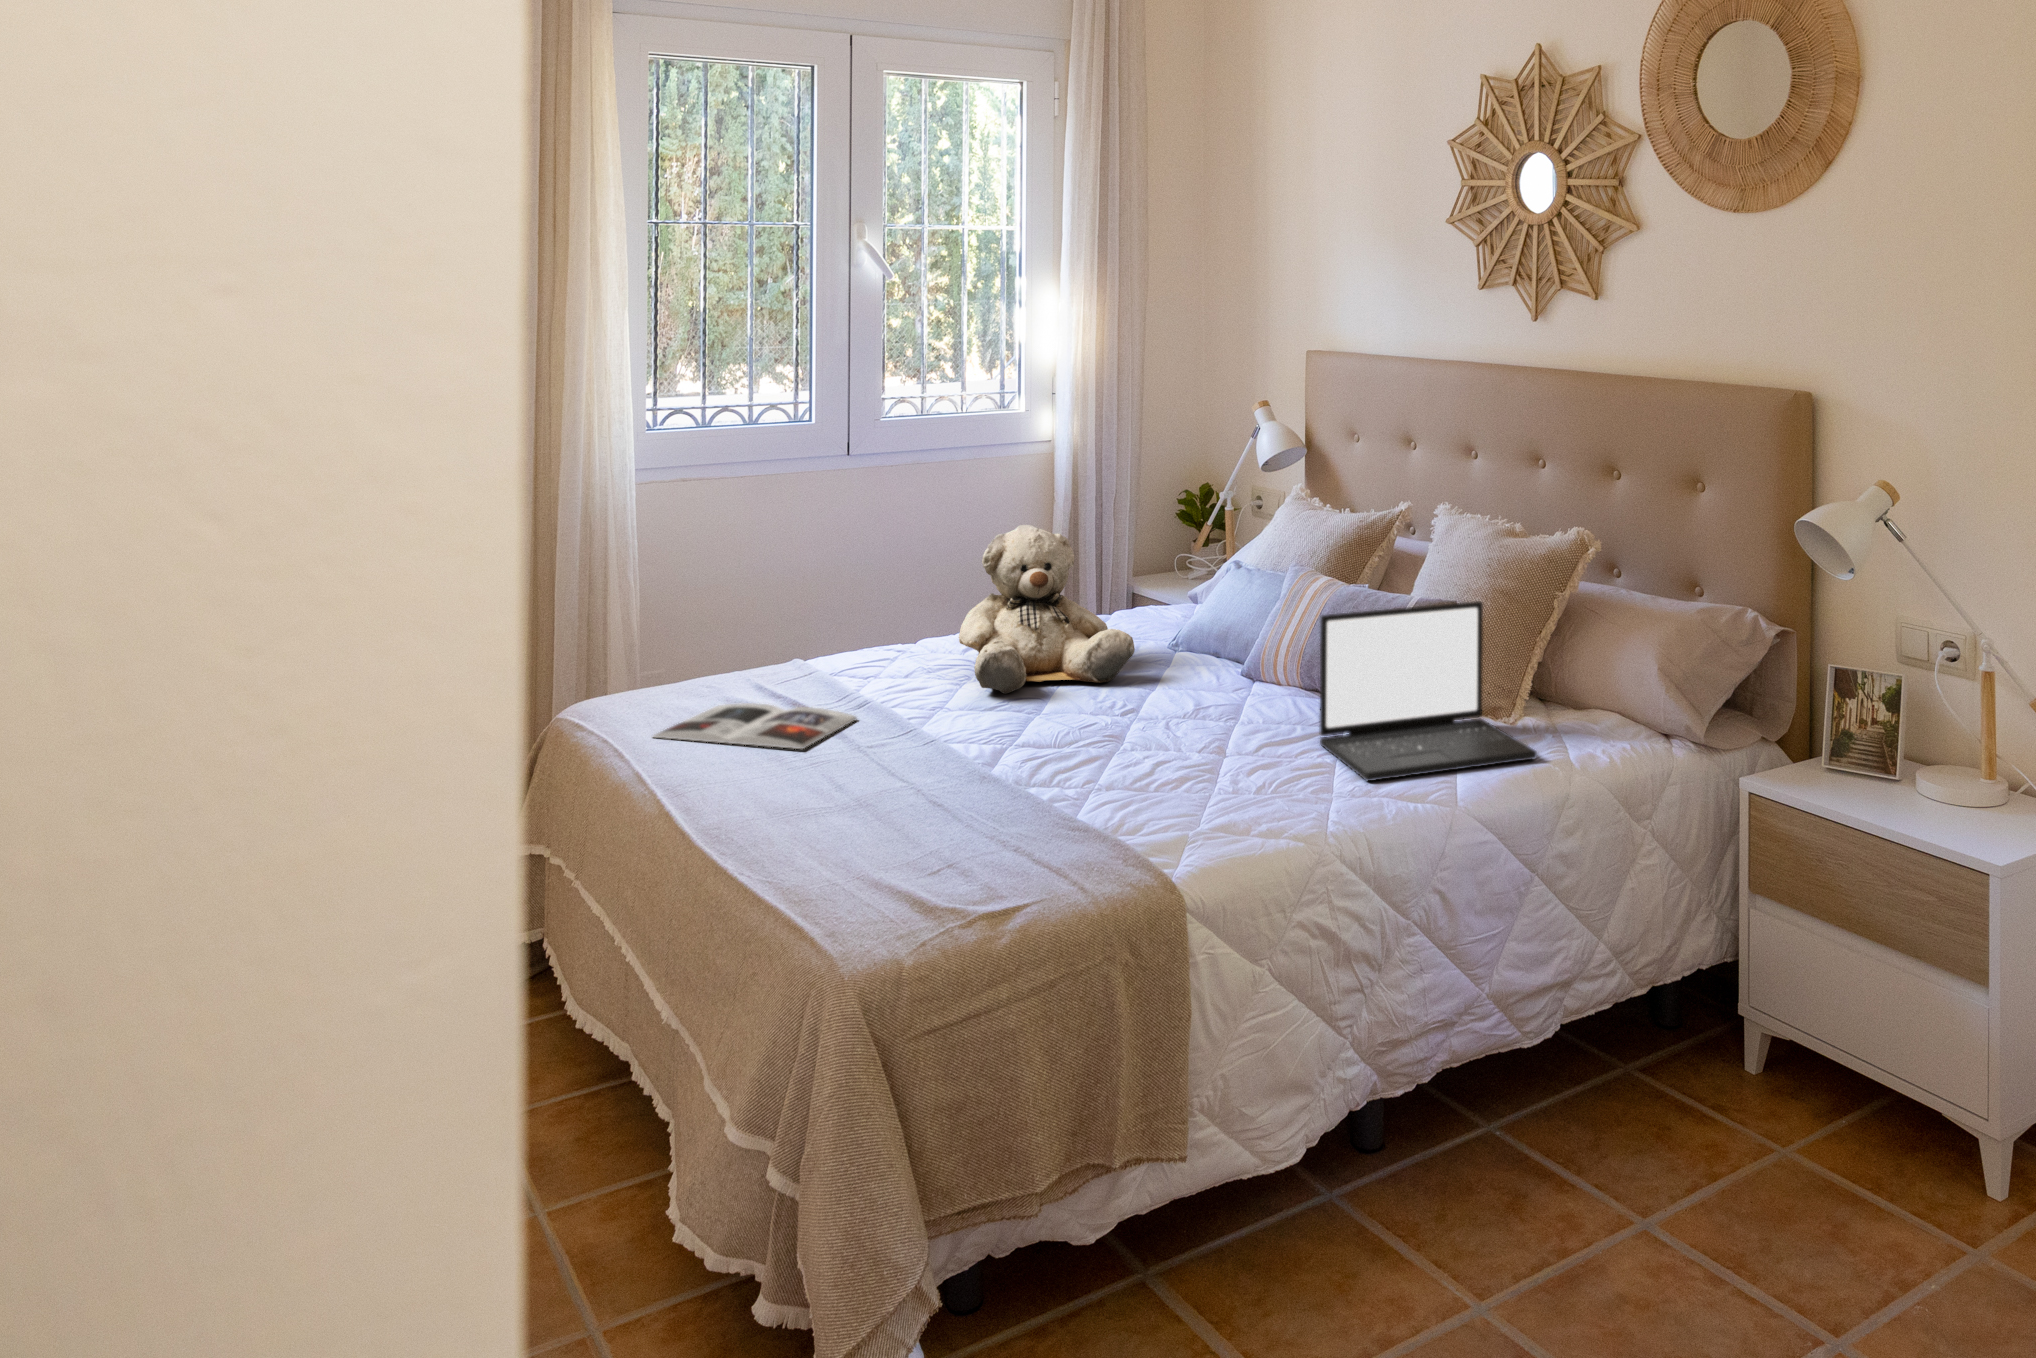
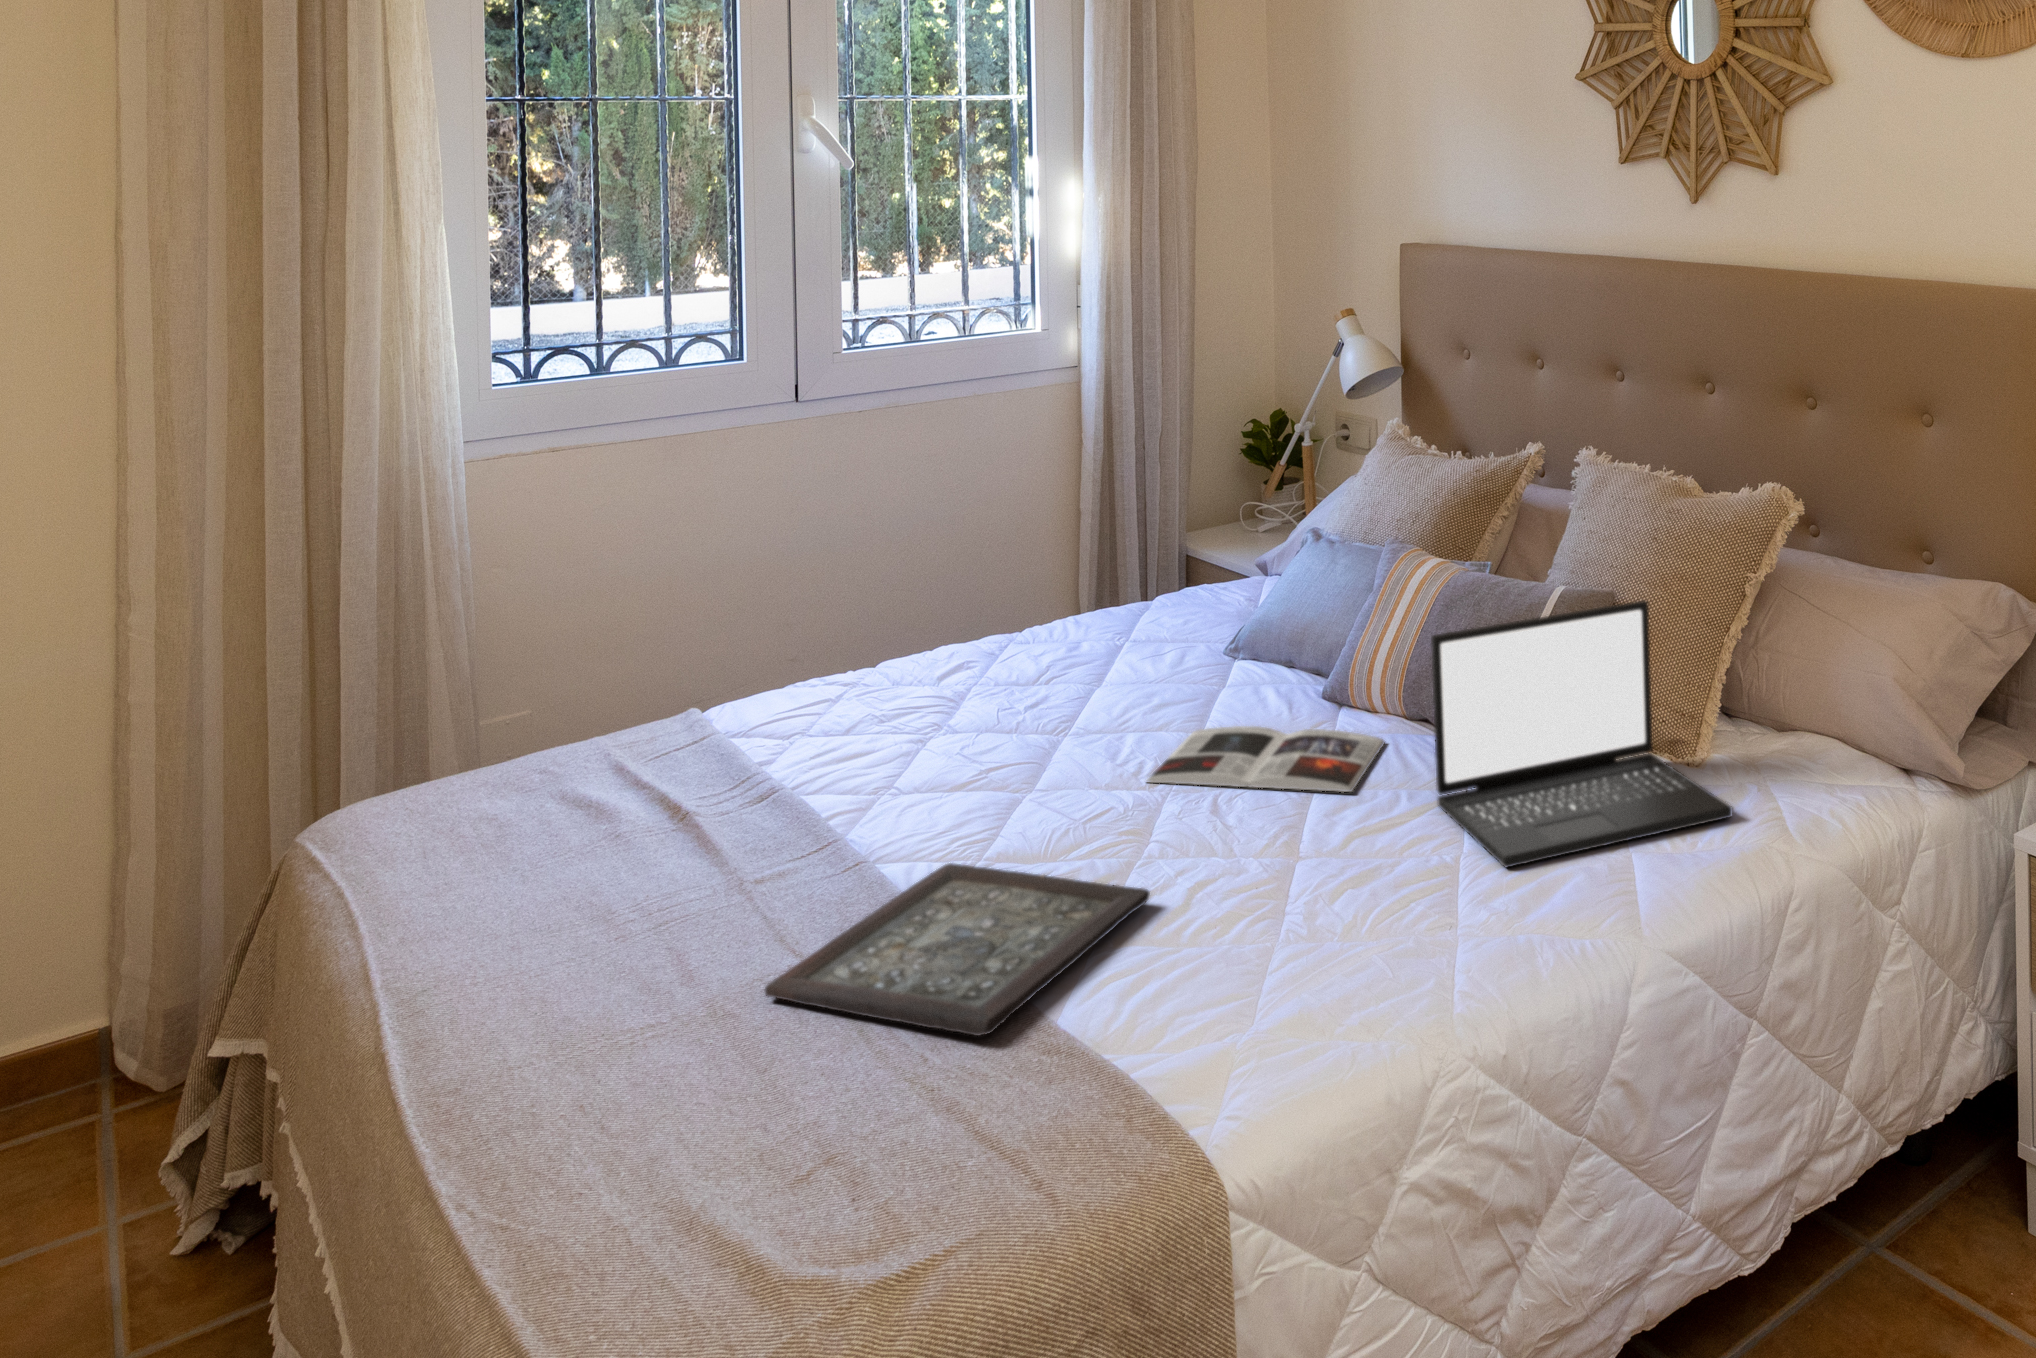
teddy bear: present [959,525,1135,694] -> none [954,510,1187,740]
magazine: present [652,703,857,749] -> present [1147,726,1385,792]
tray: none [835,762,1108,856] -> present [765,863,1150,1035]

